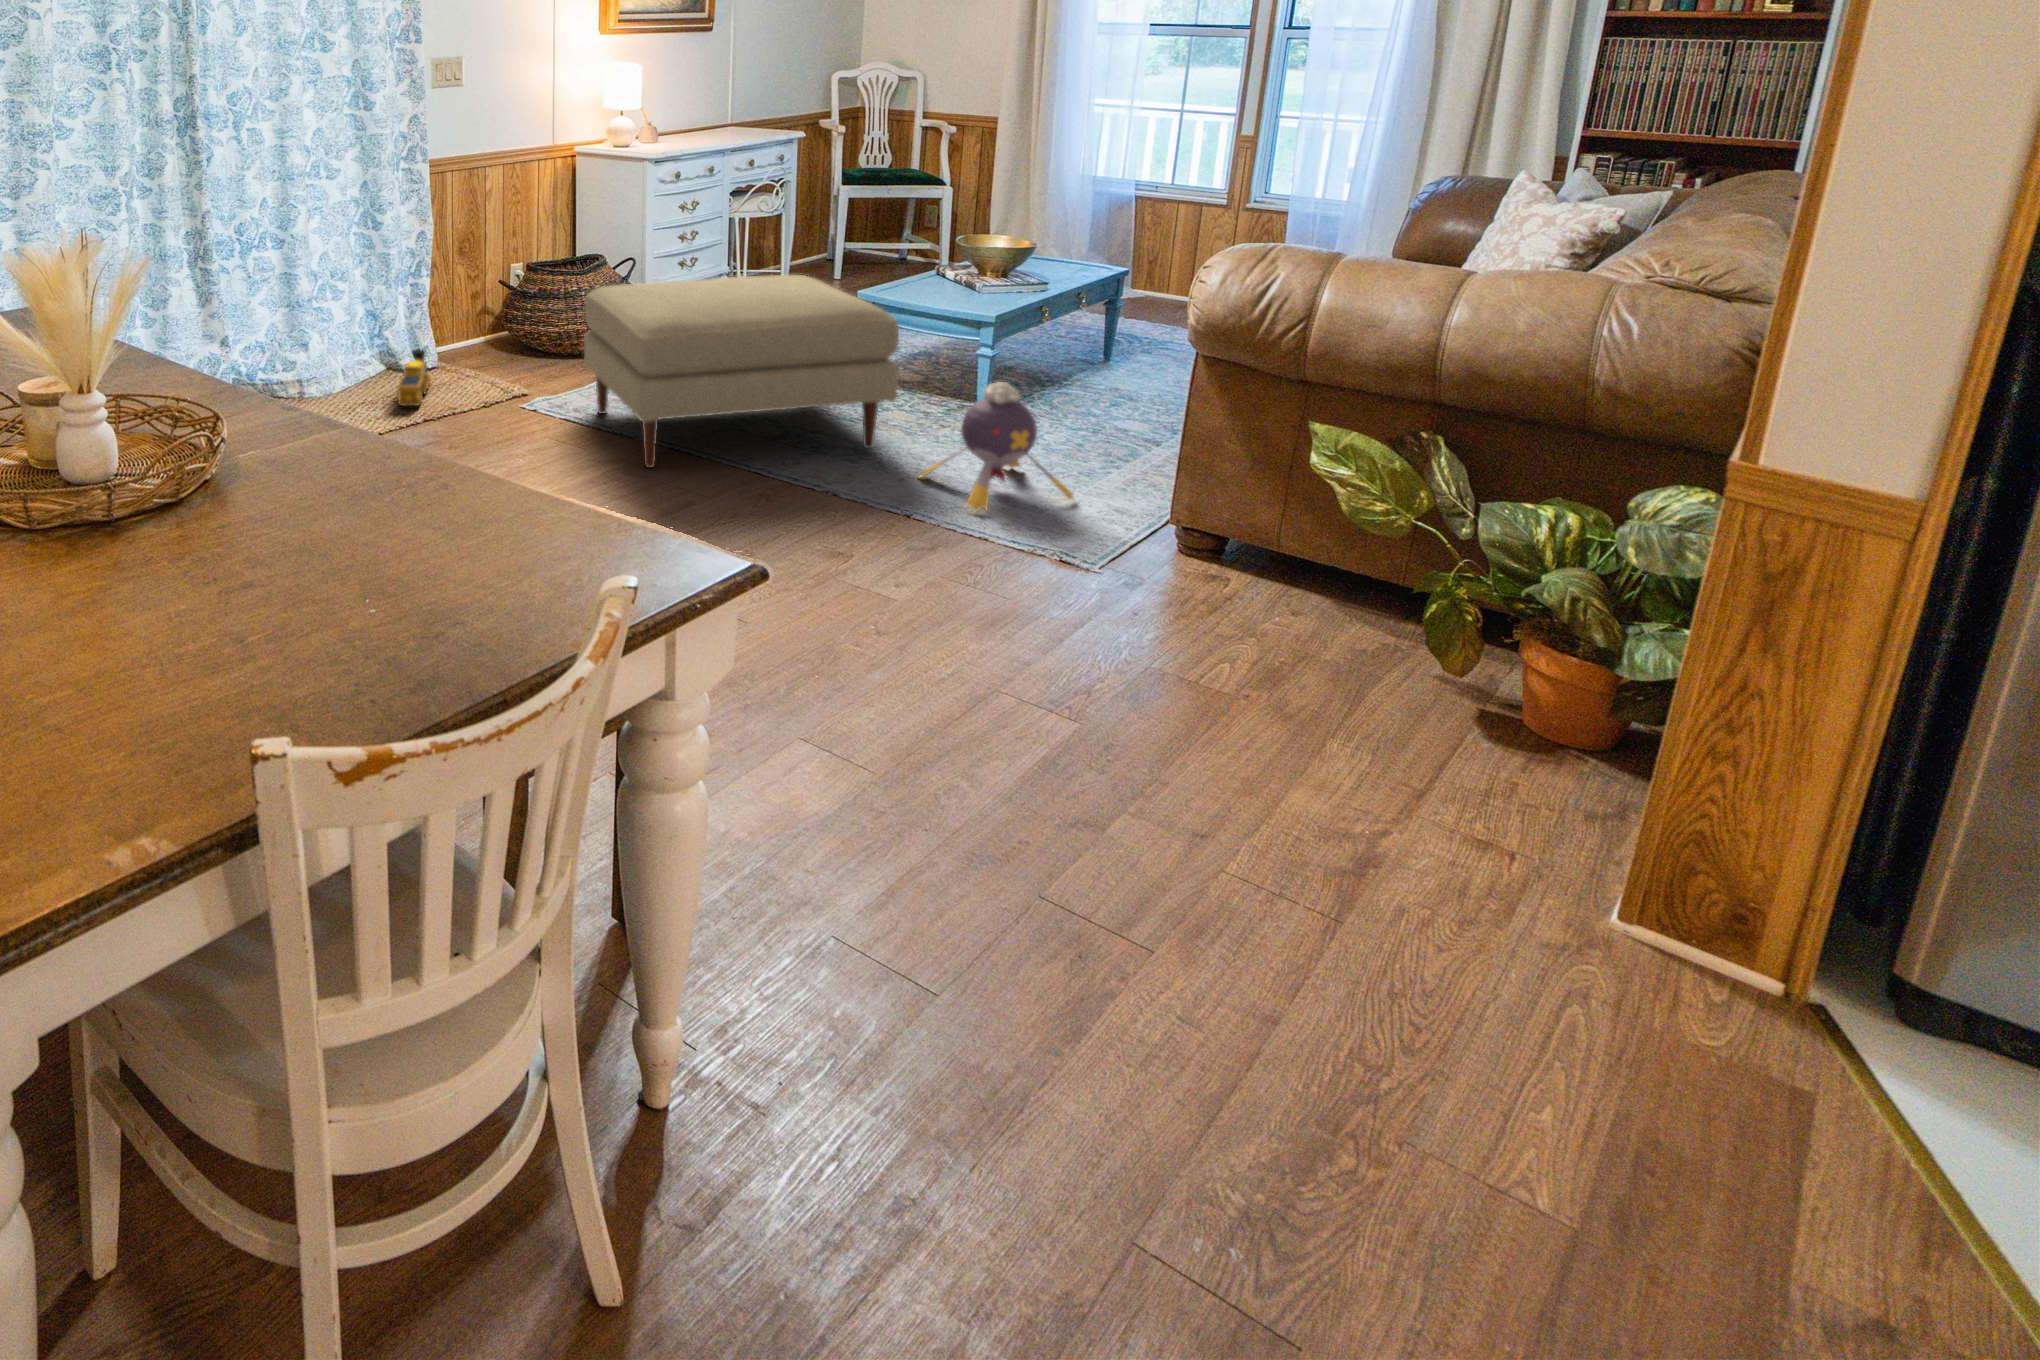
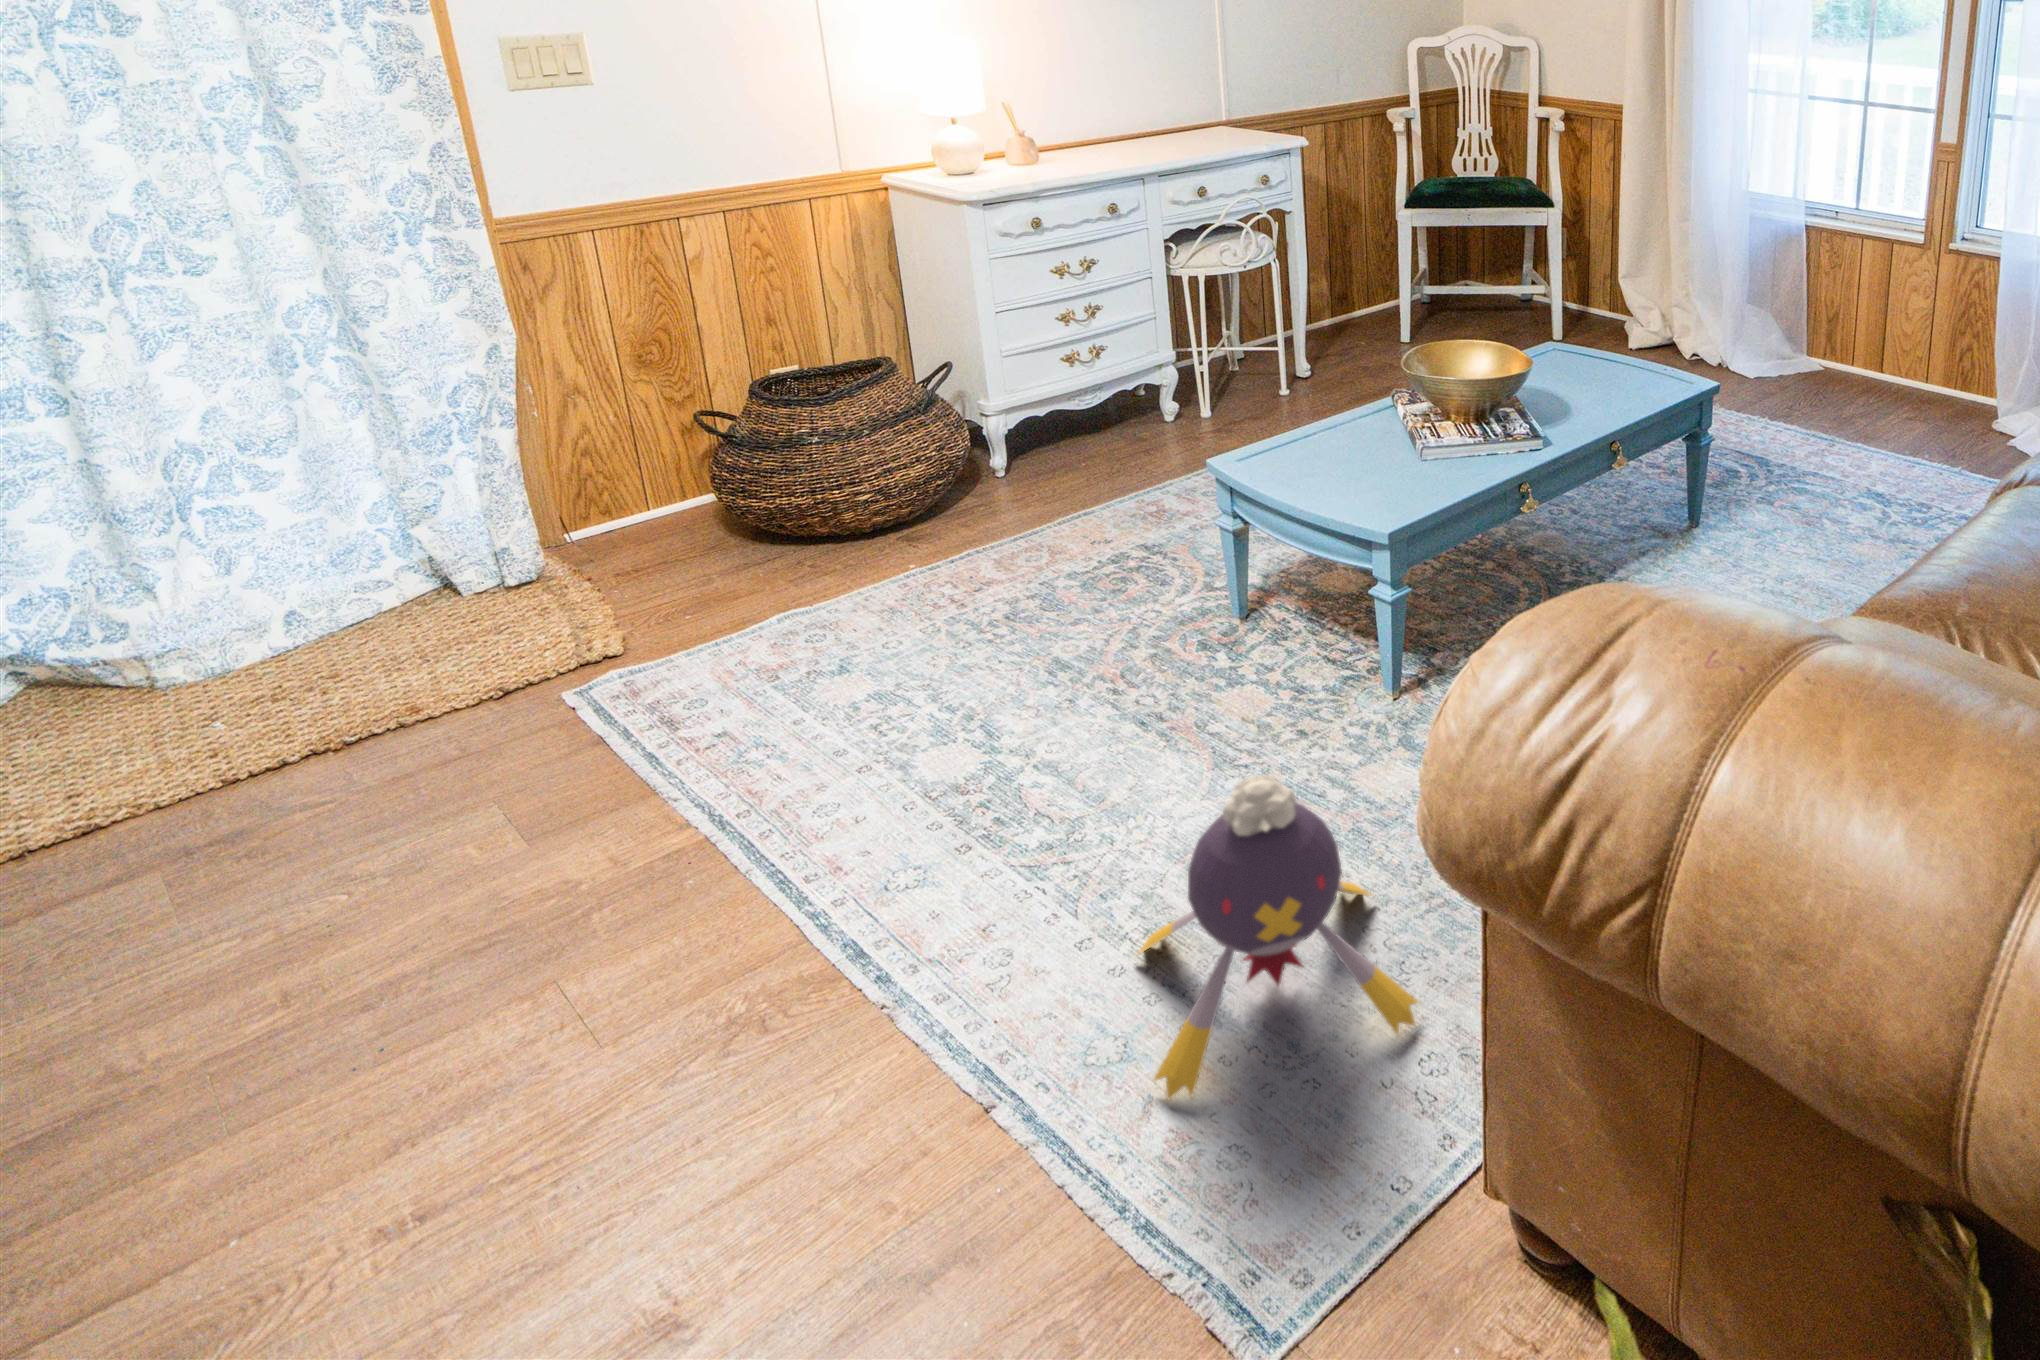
ottoman: present [584,275,899,468] -> none [479,454,1141,949]
toy train: present [397,350,431,406] -> none [259,596,447,741]

